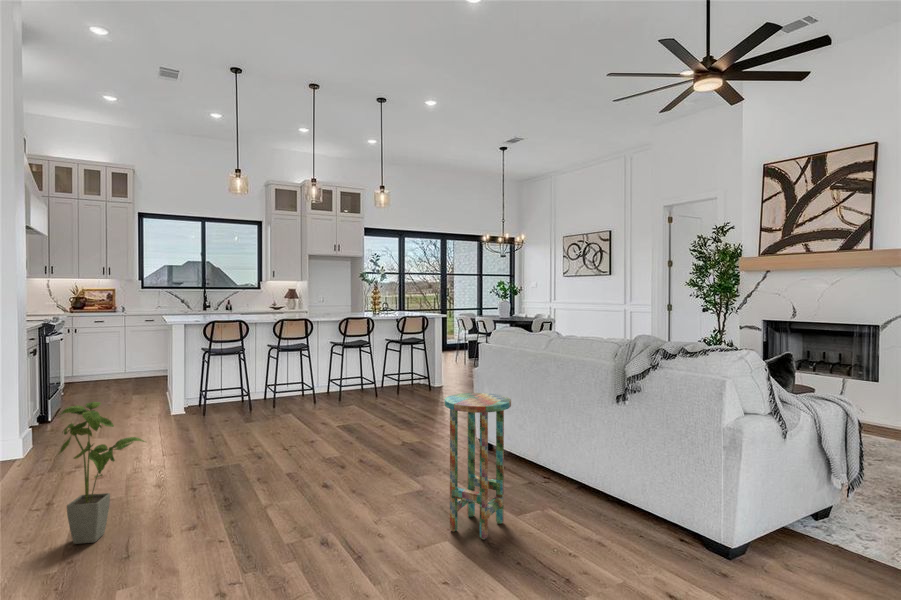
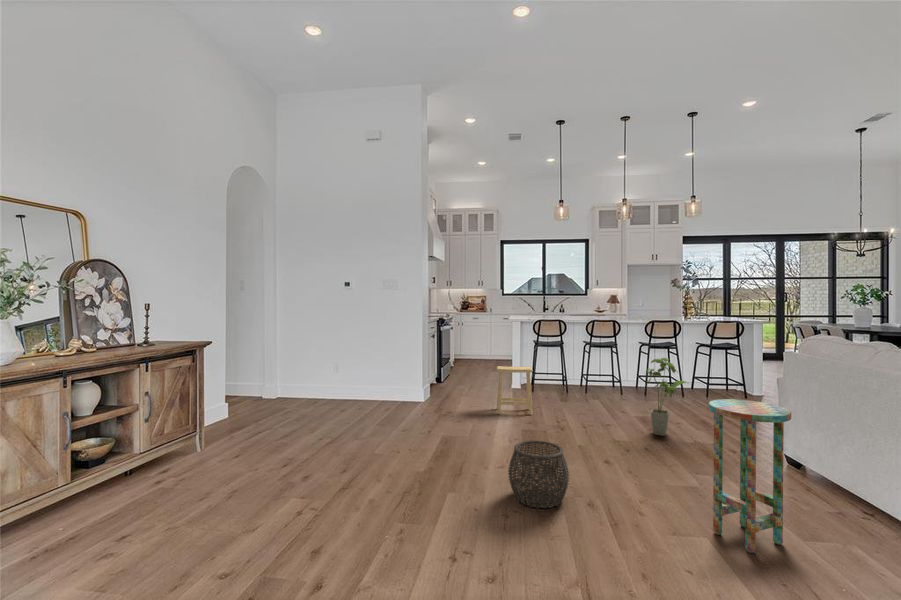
footstool: none [159,384,216,455] -> present [497,366,533,415]
house plant: present [59,402,145,544] -> present [646,358,687,436]
woven basket: none [218,478,301,569] -> present [508,440,569,508]

